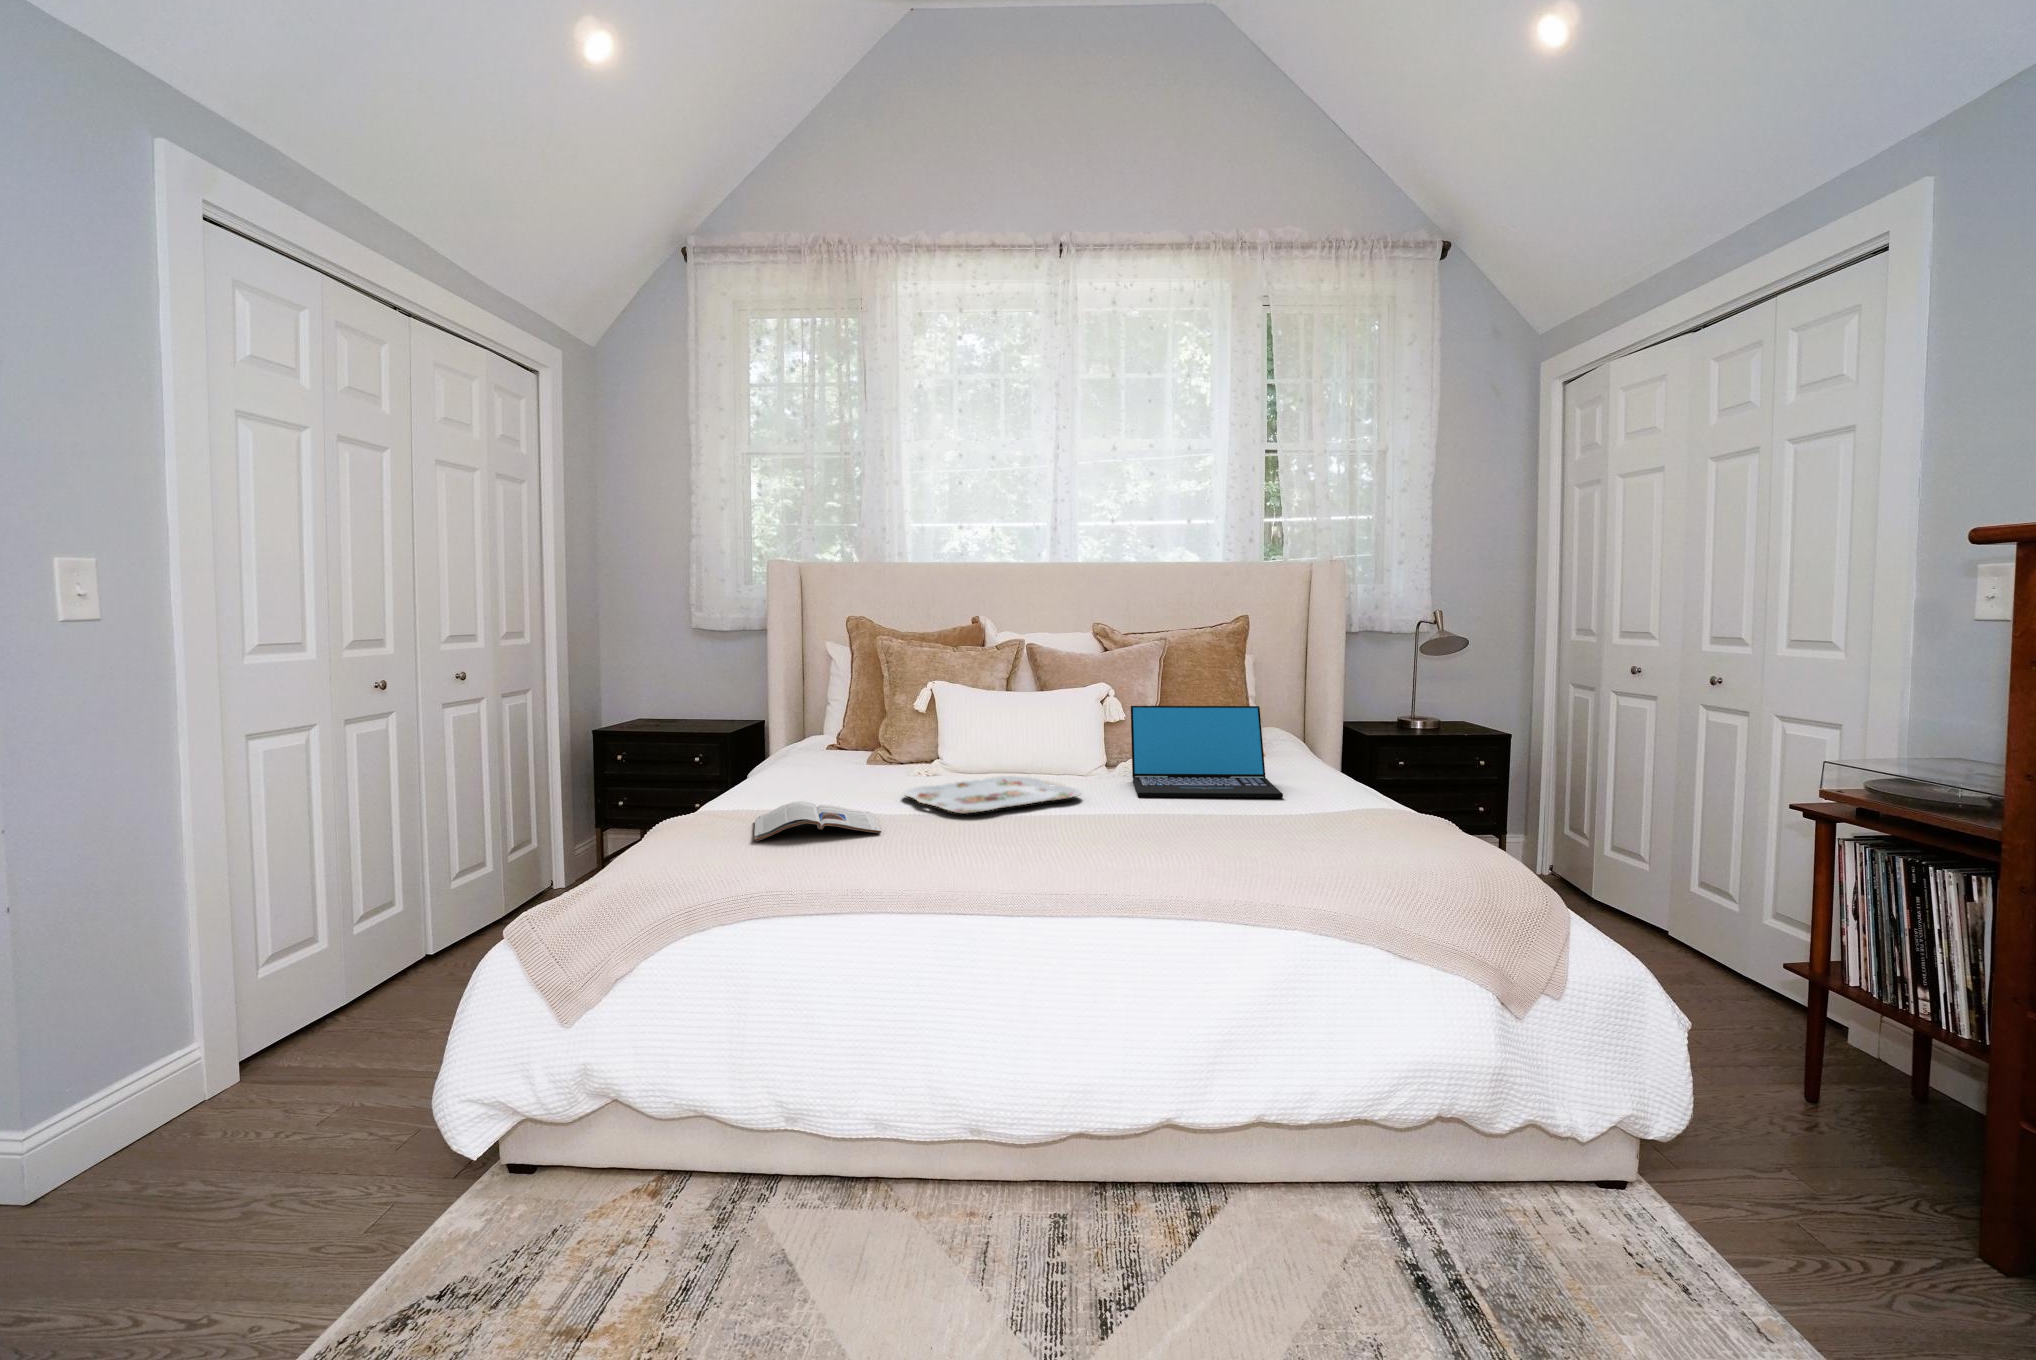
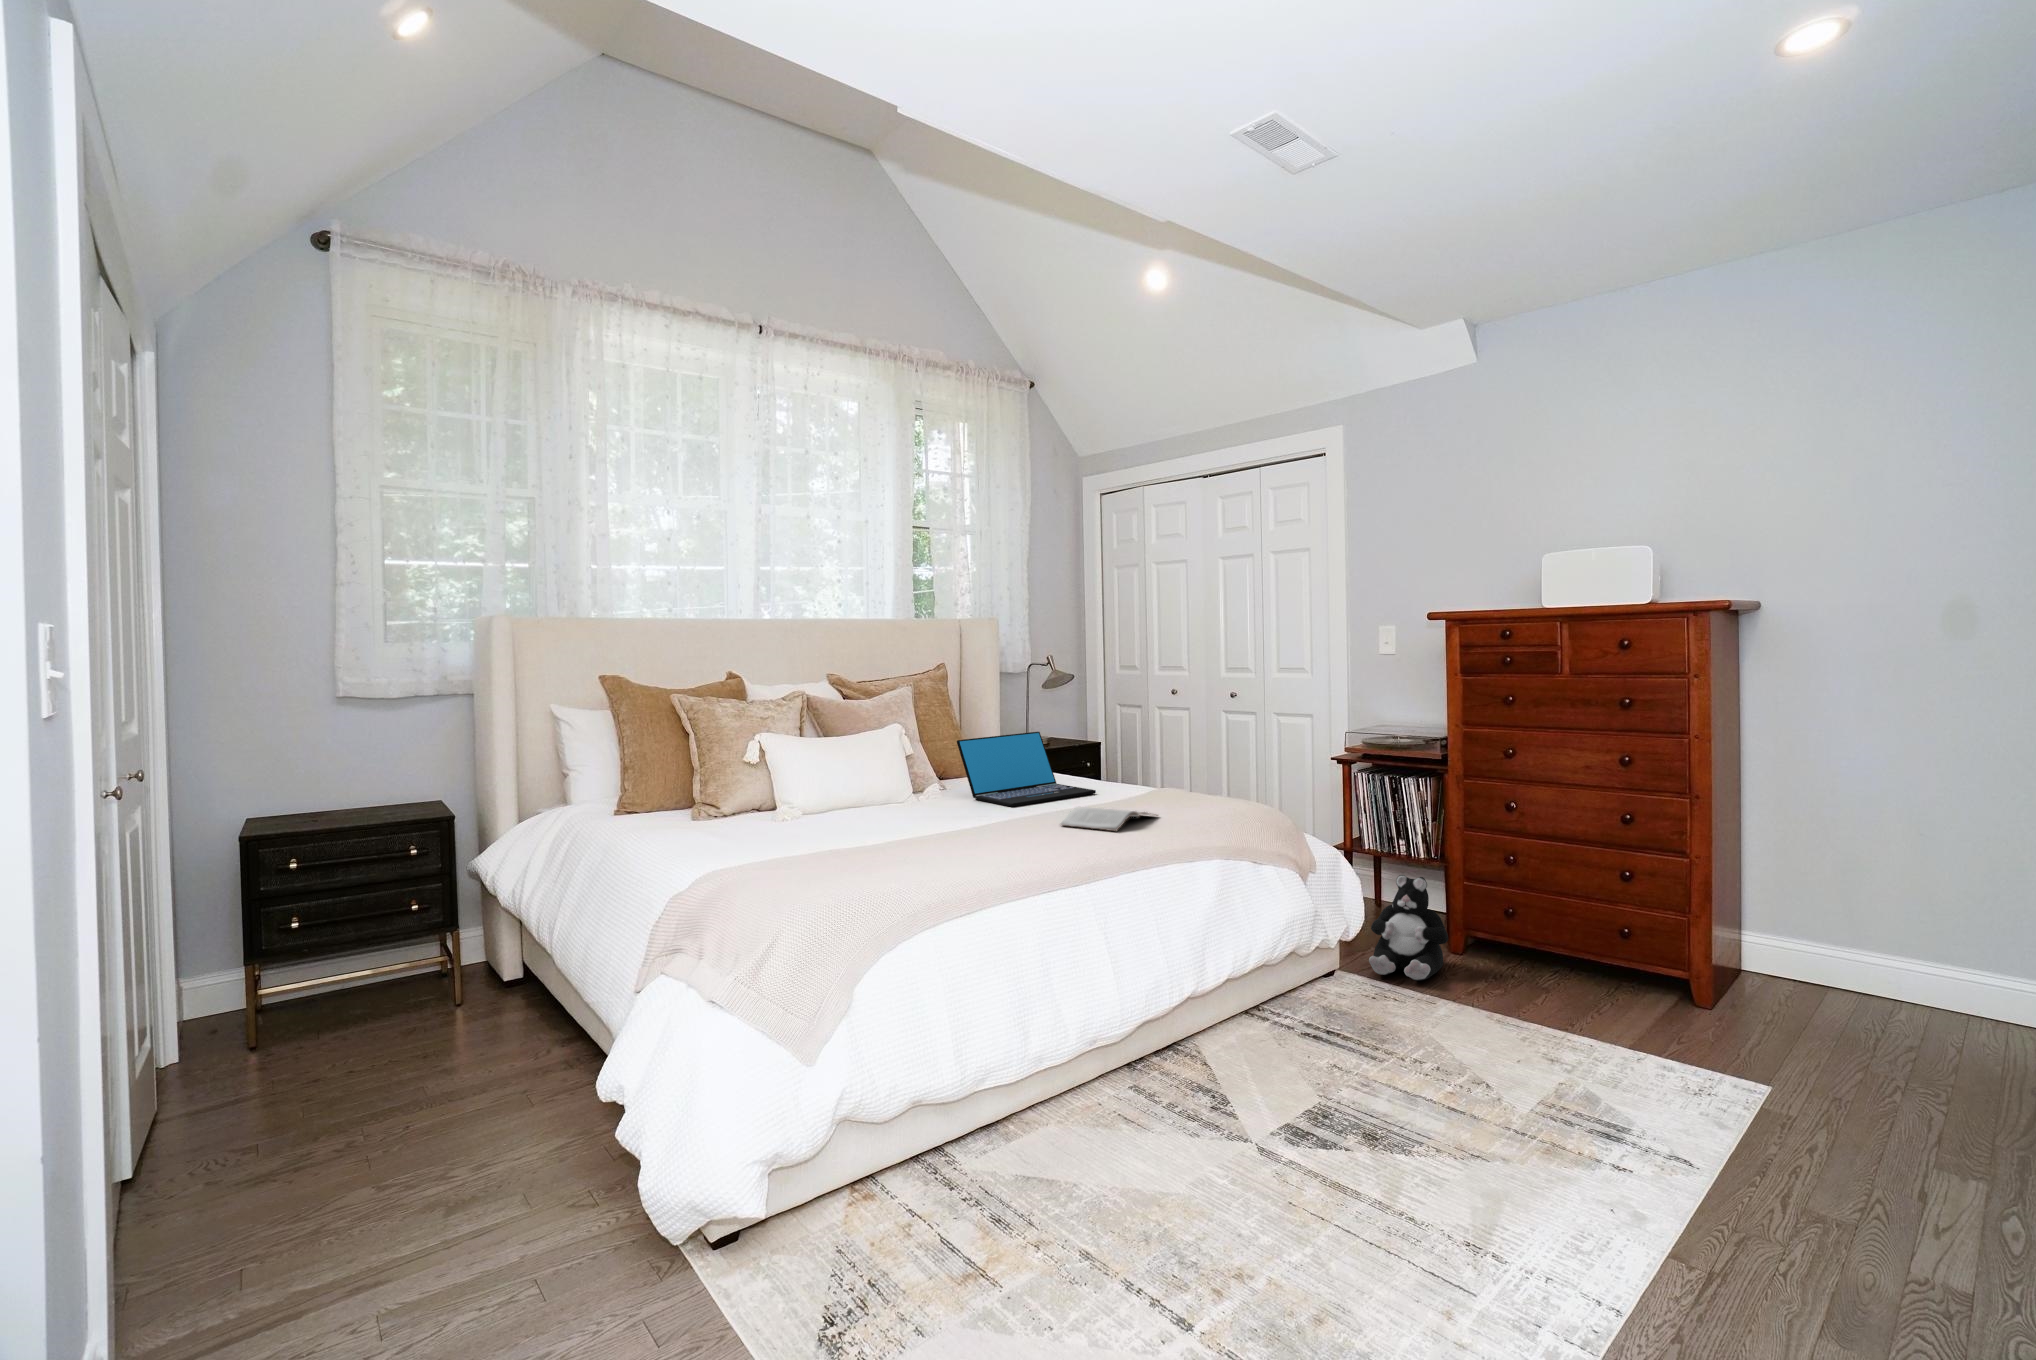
serving tray: present [904,776,1082,814] -> none [850,806,985,835]
magazine: present [755,801,881,841] -> present [1061,807,1158,831]
plush toy: none [1687,1050,1894,1269] -> present [1369,875,1448,981]

